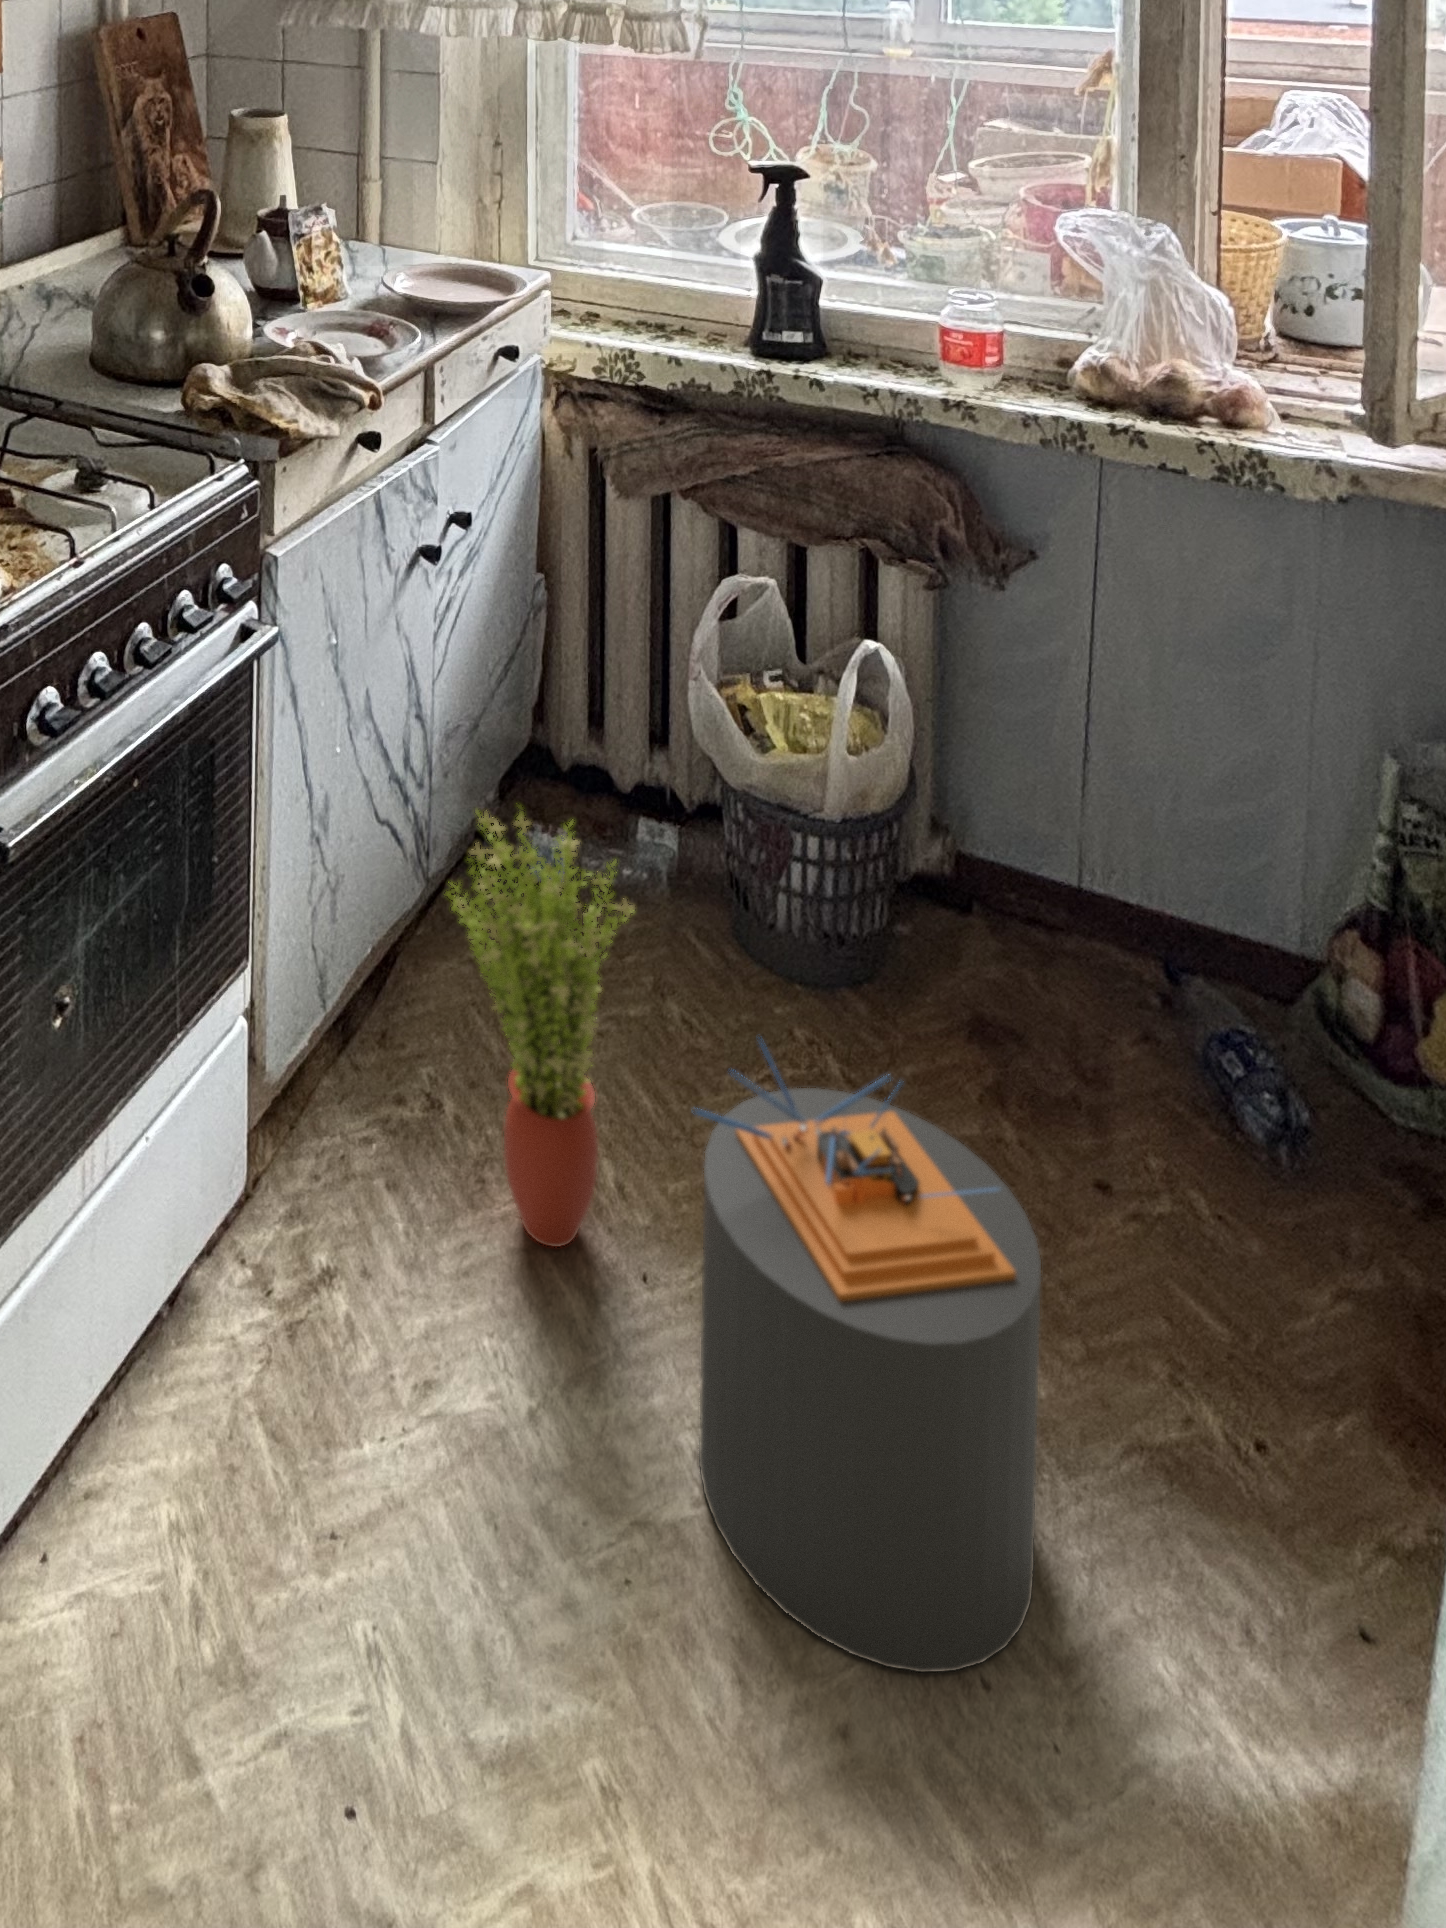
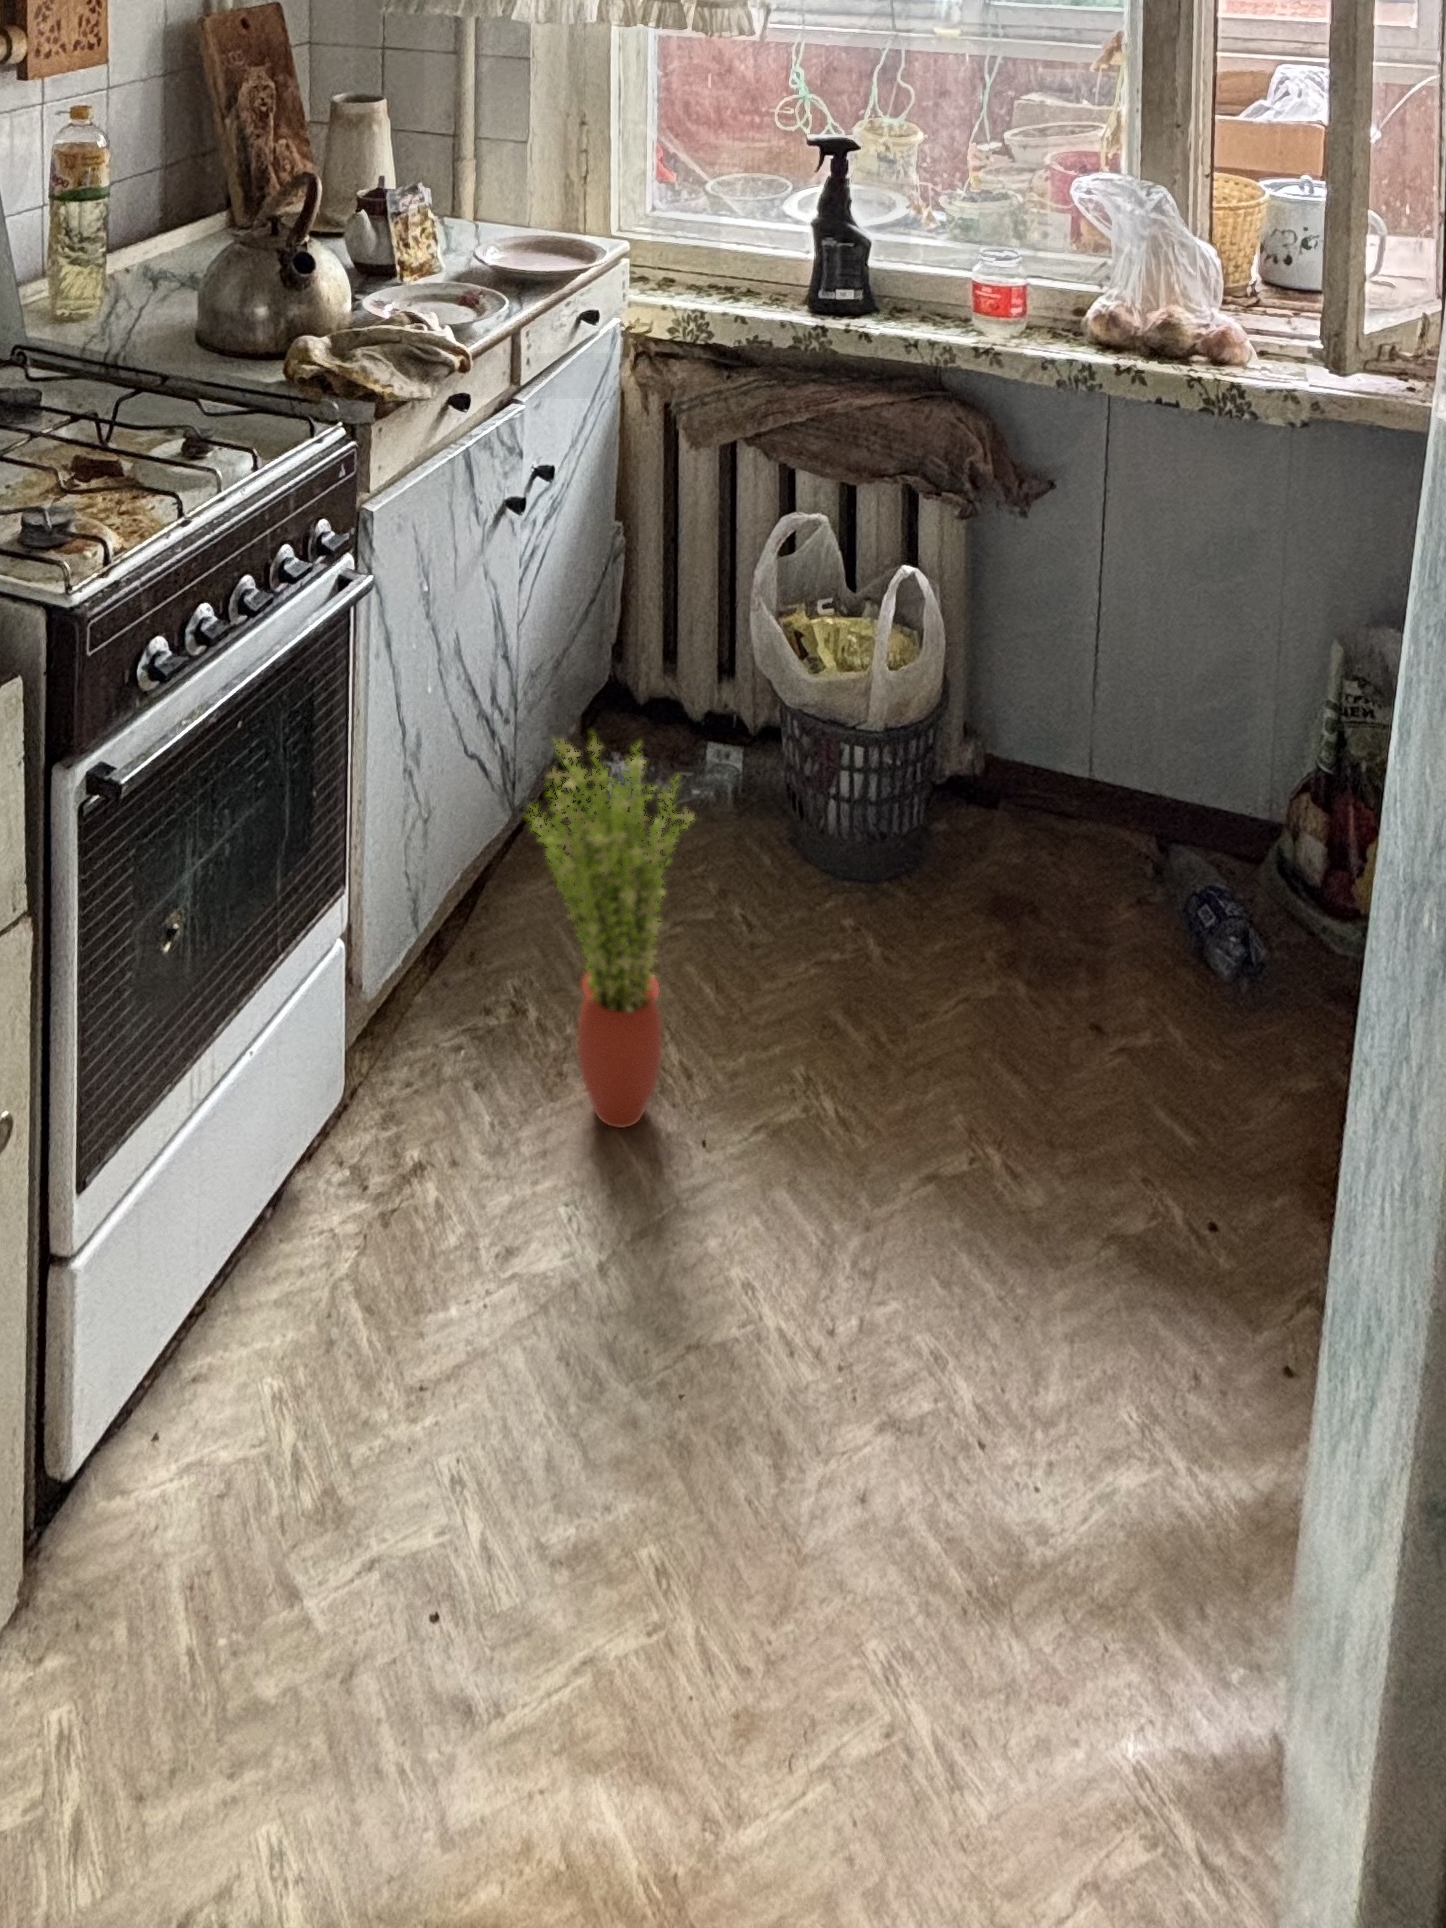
trash can: present [692,1037,1041,1672] -> none [728,904,1031,1442]

